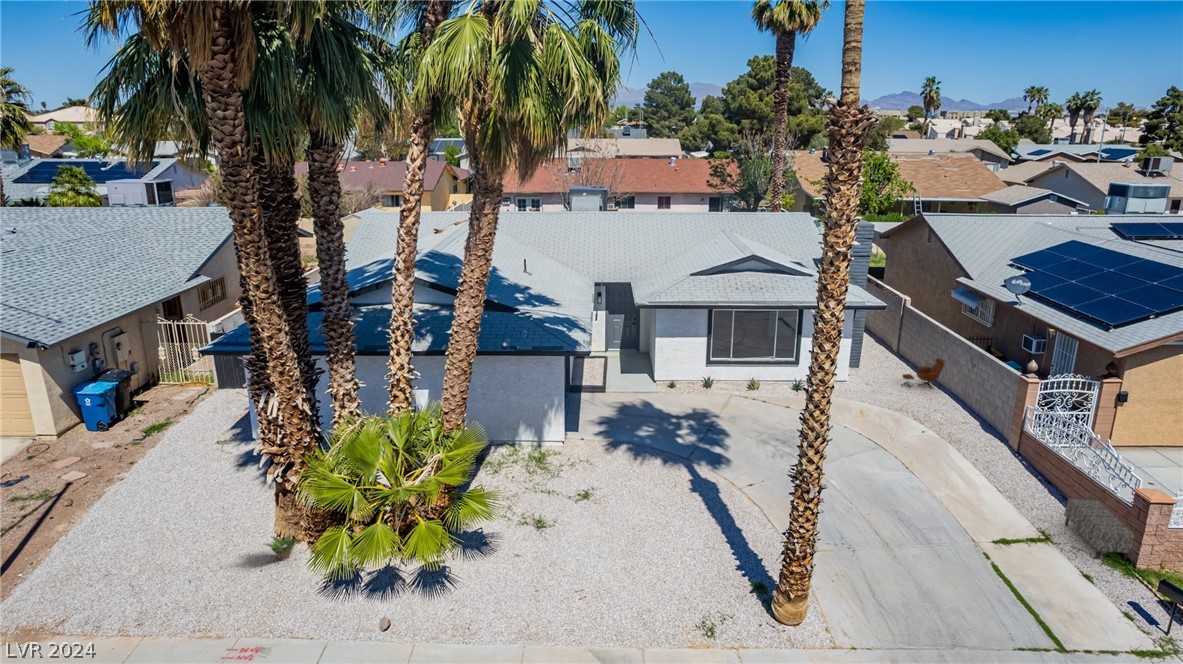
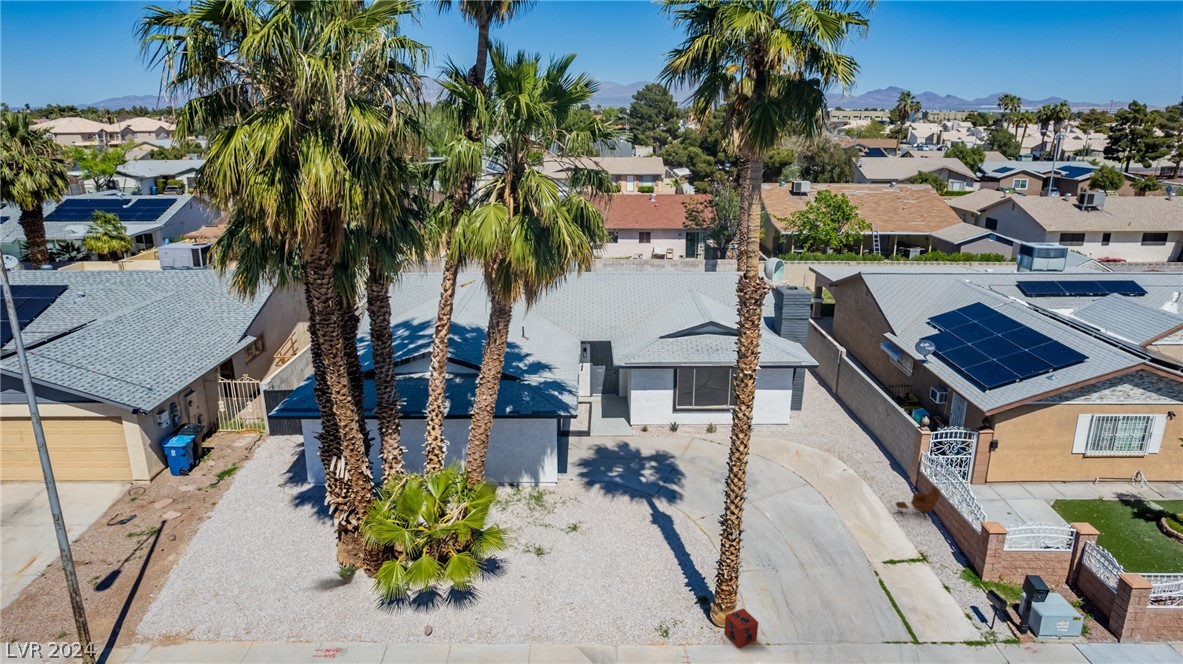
lounge chair: present [902,359,944,385] -> present [896,486,940,515]
bench: present [1064,498,1134,561] -> none [937,528,982,576]
storage box: none [793,597,843,653] -> present [724,608,758,648]

